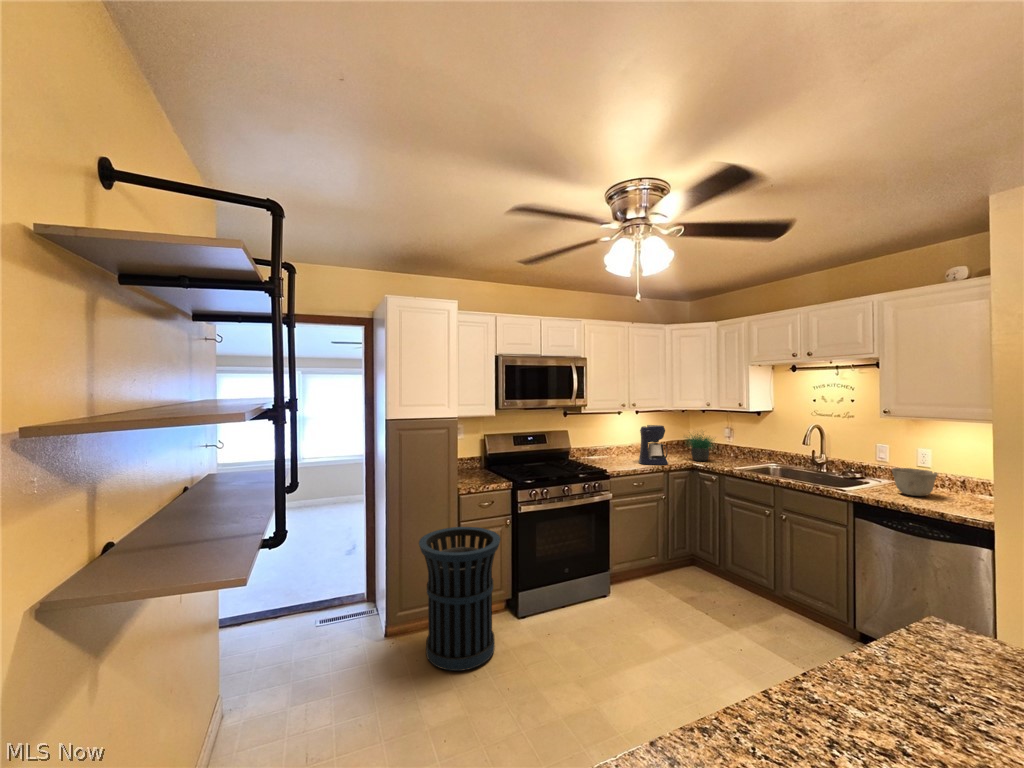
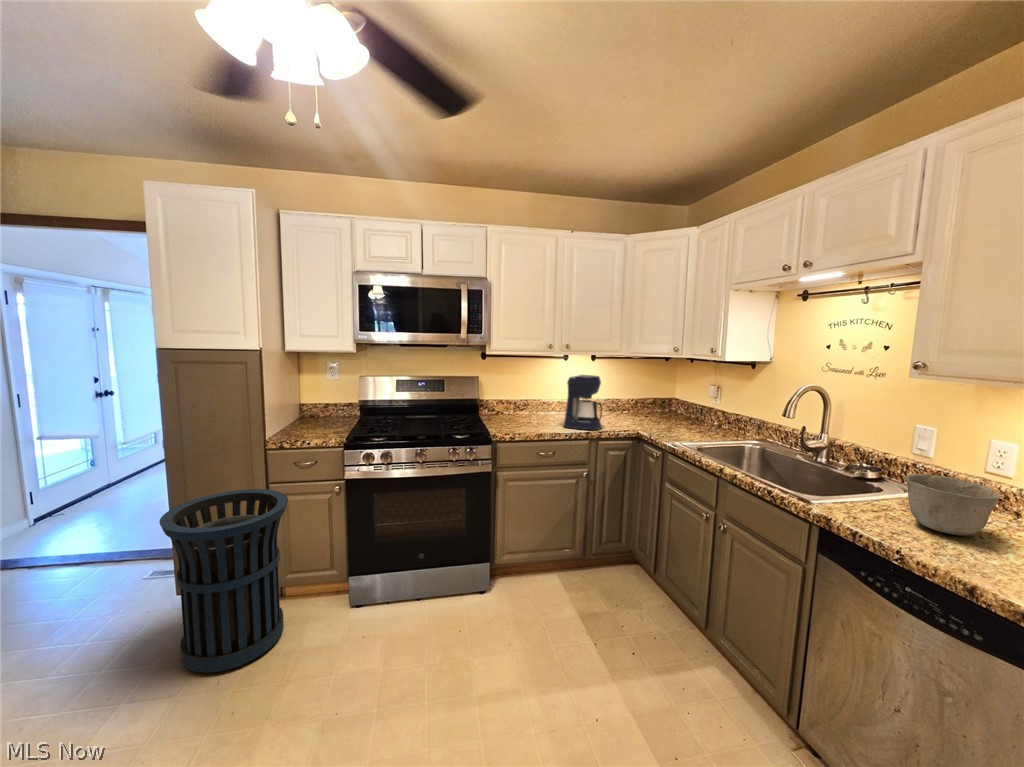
potted plant: present [687,434,712,461] -> none [632,375,686,429]

